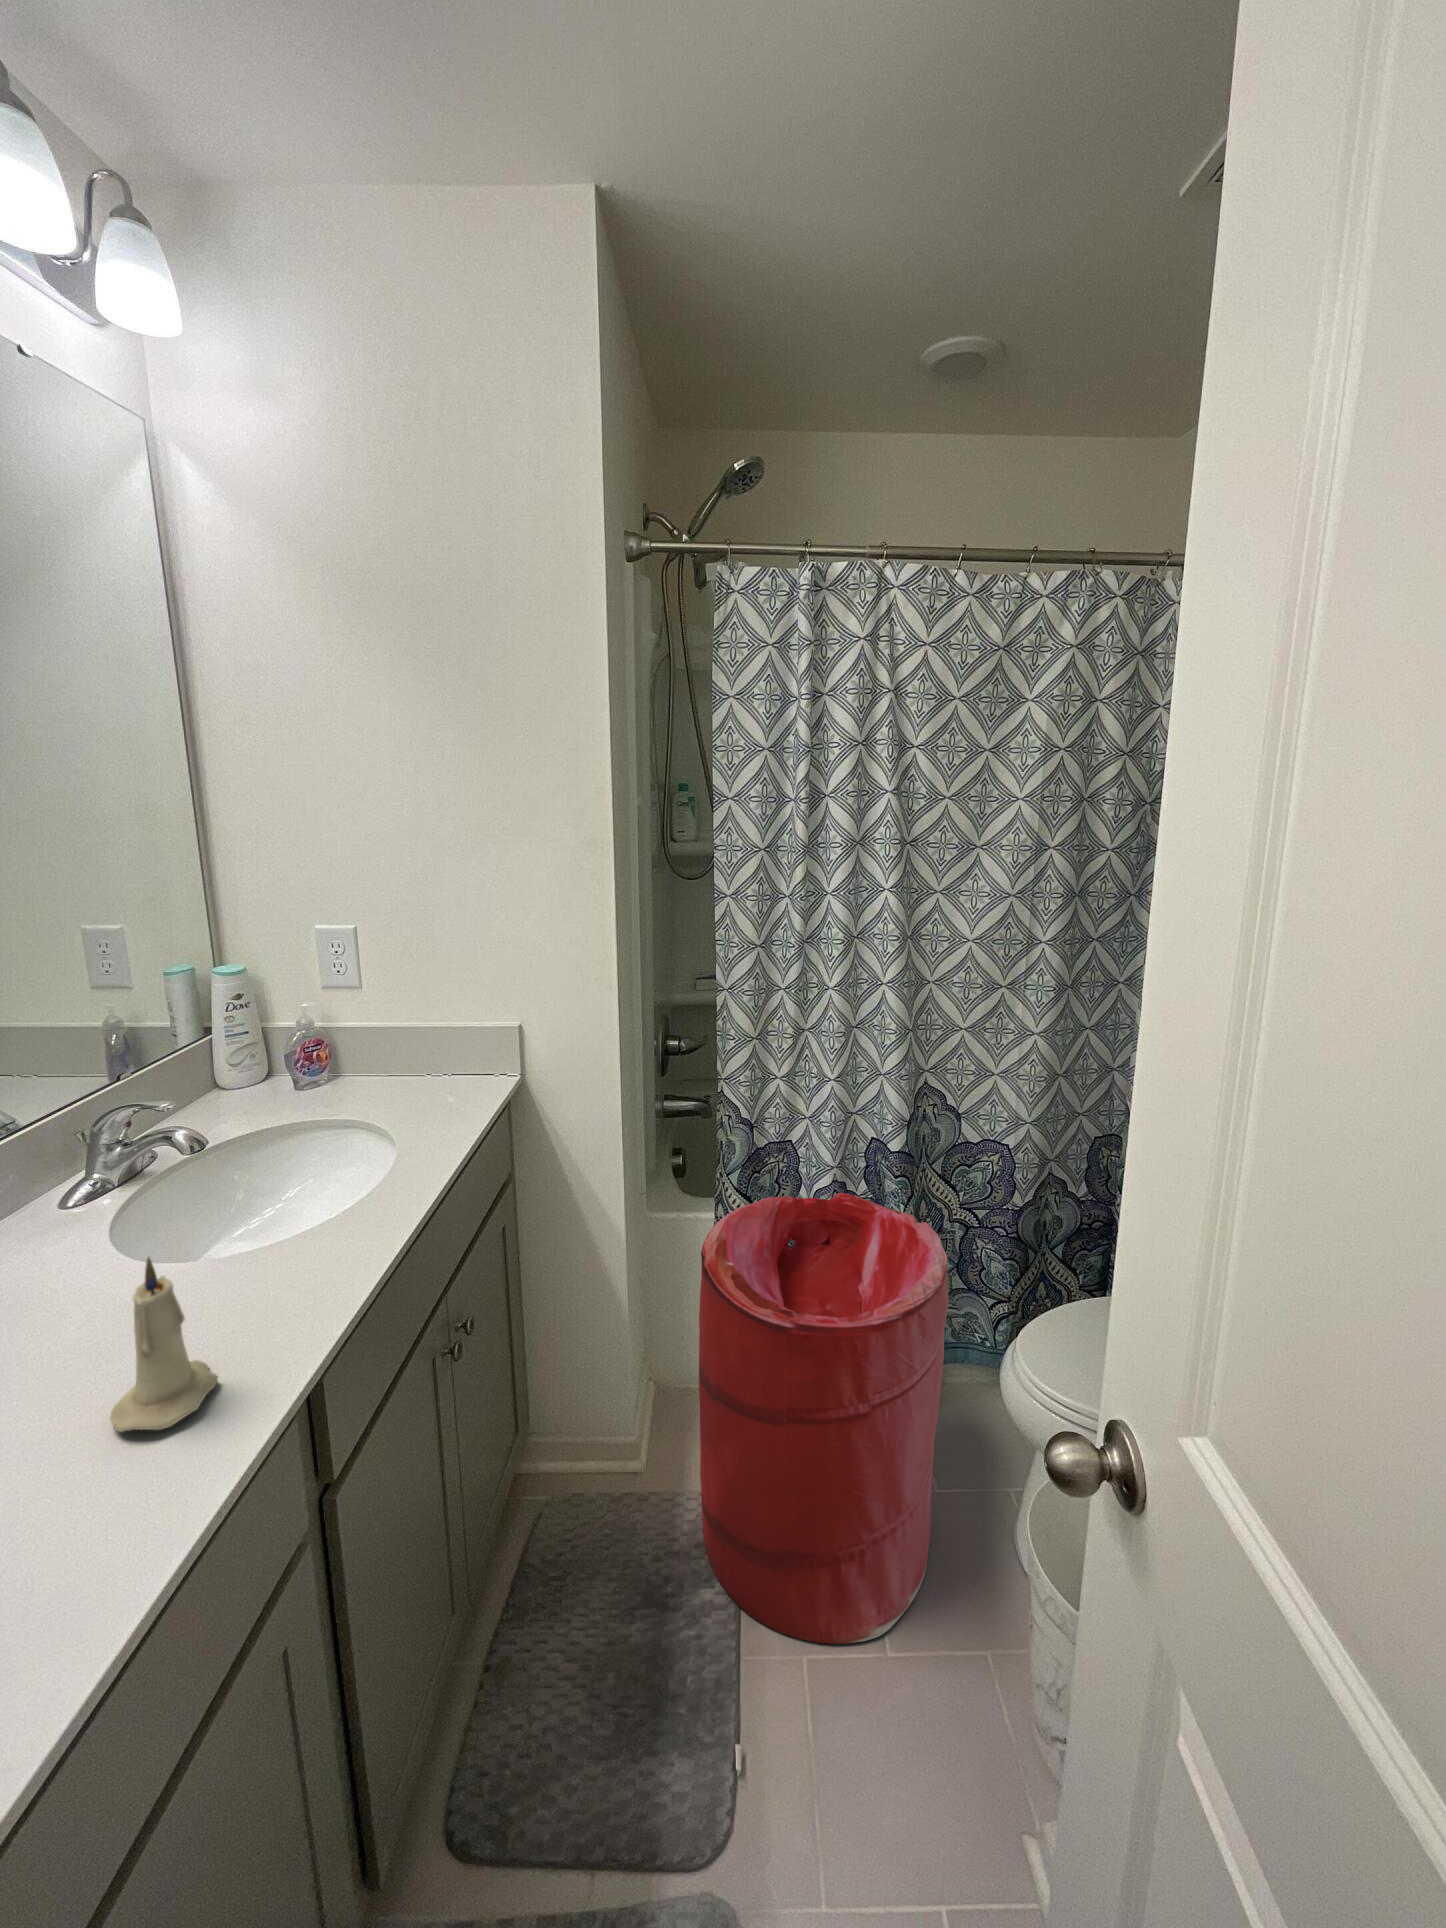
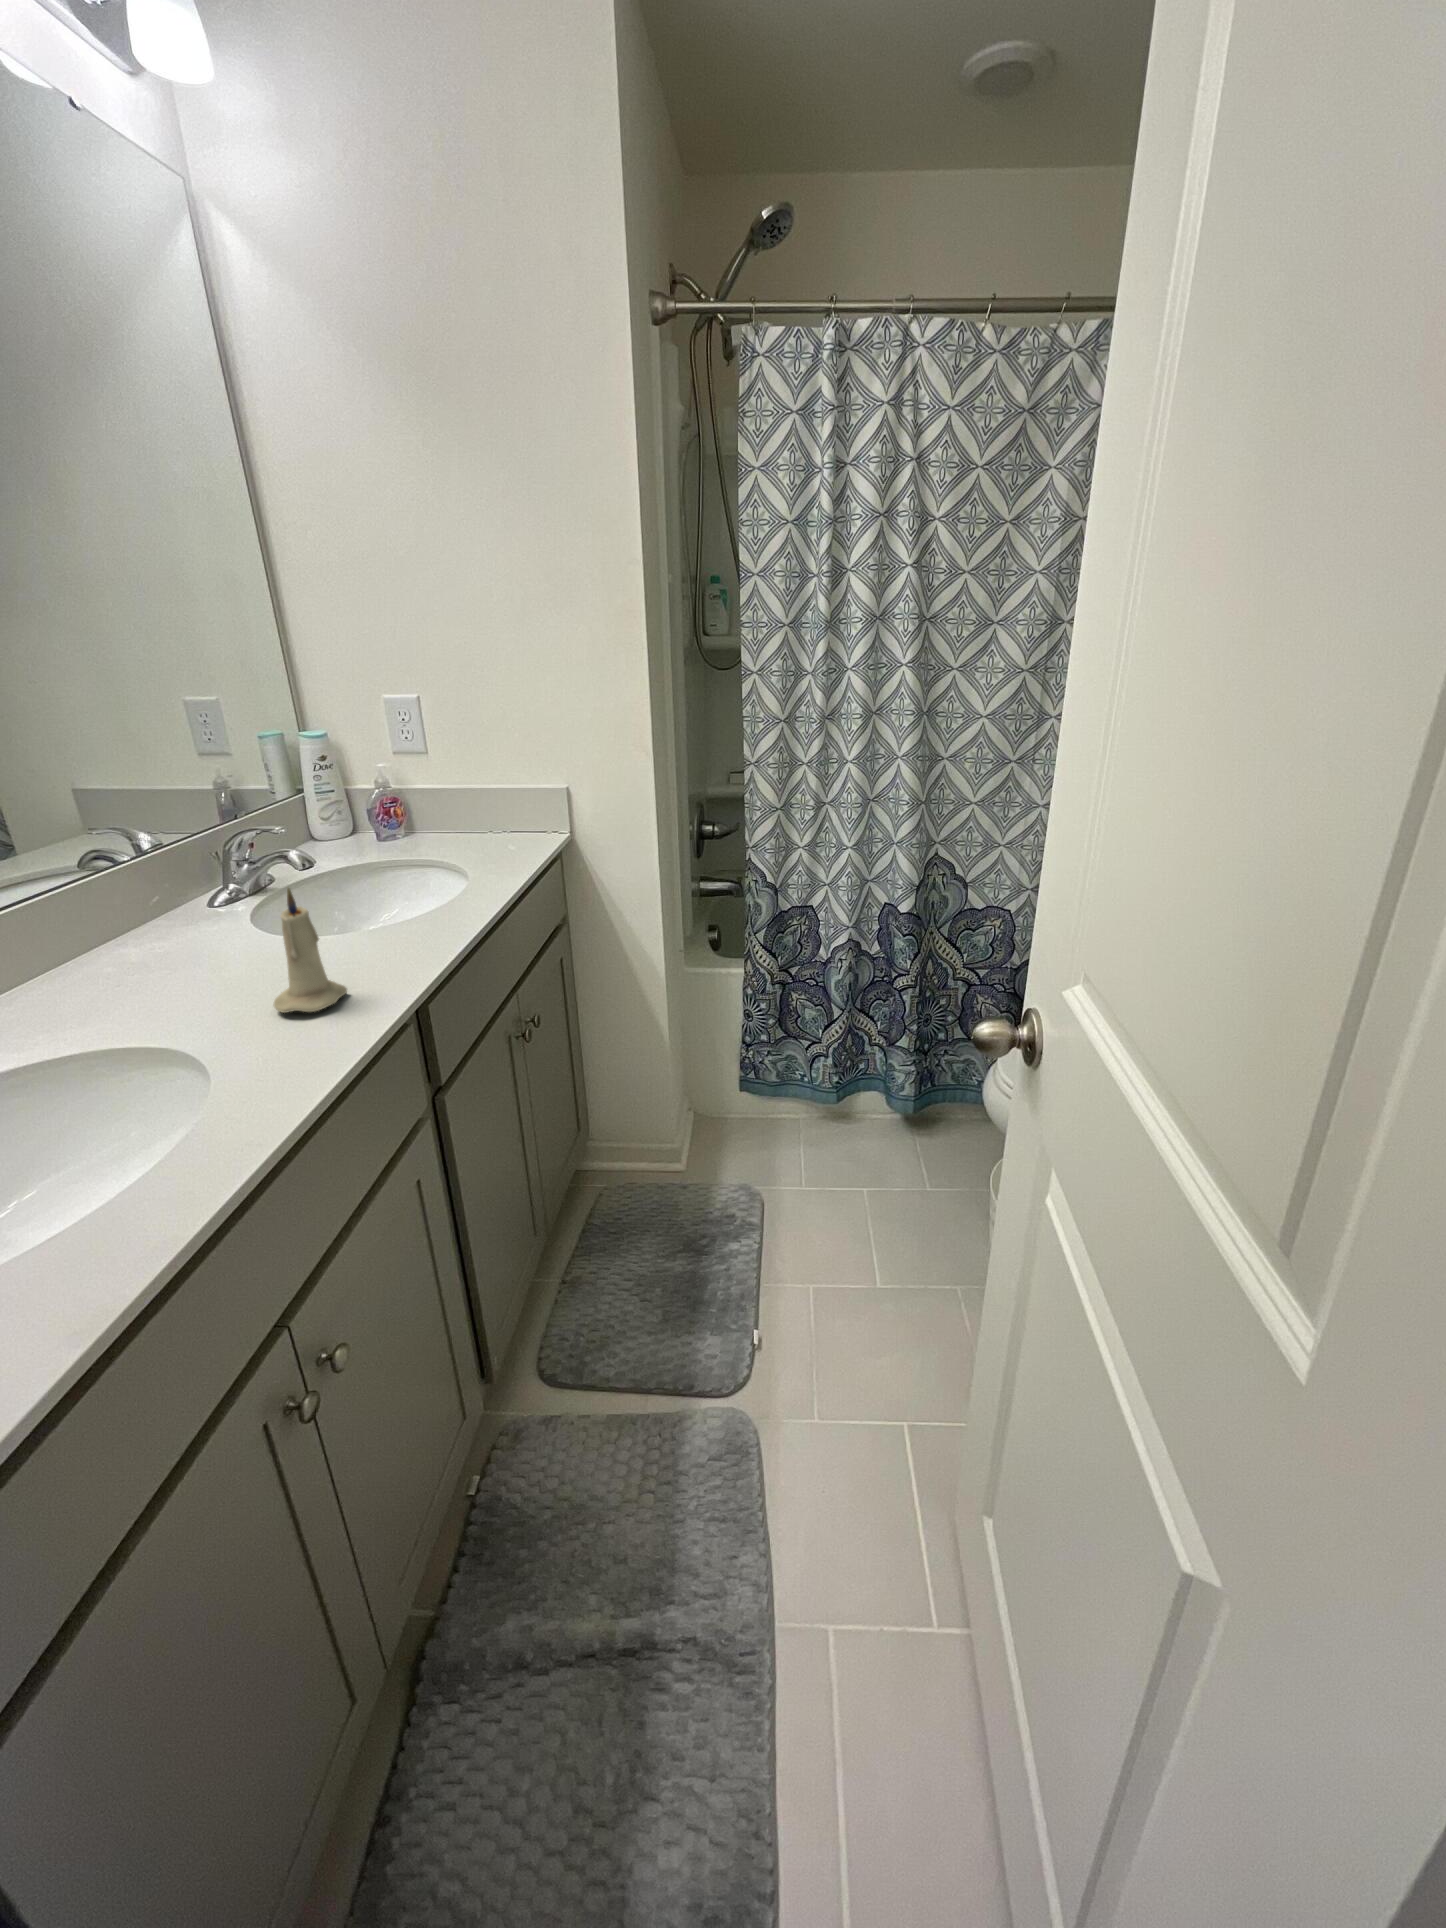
laundry hamper: present [699,1193,948,1644] -> none [728,946,941,1278]

